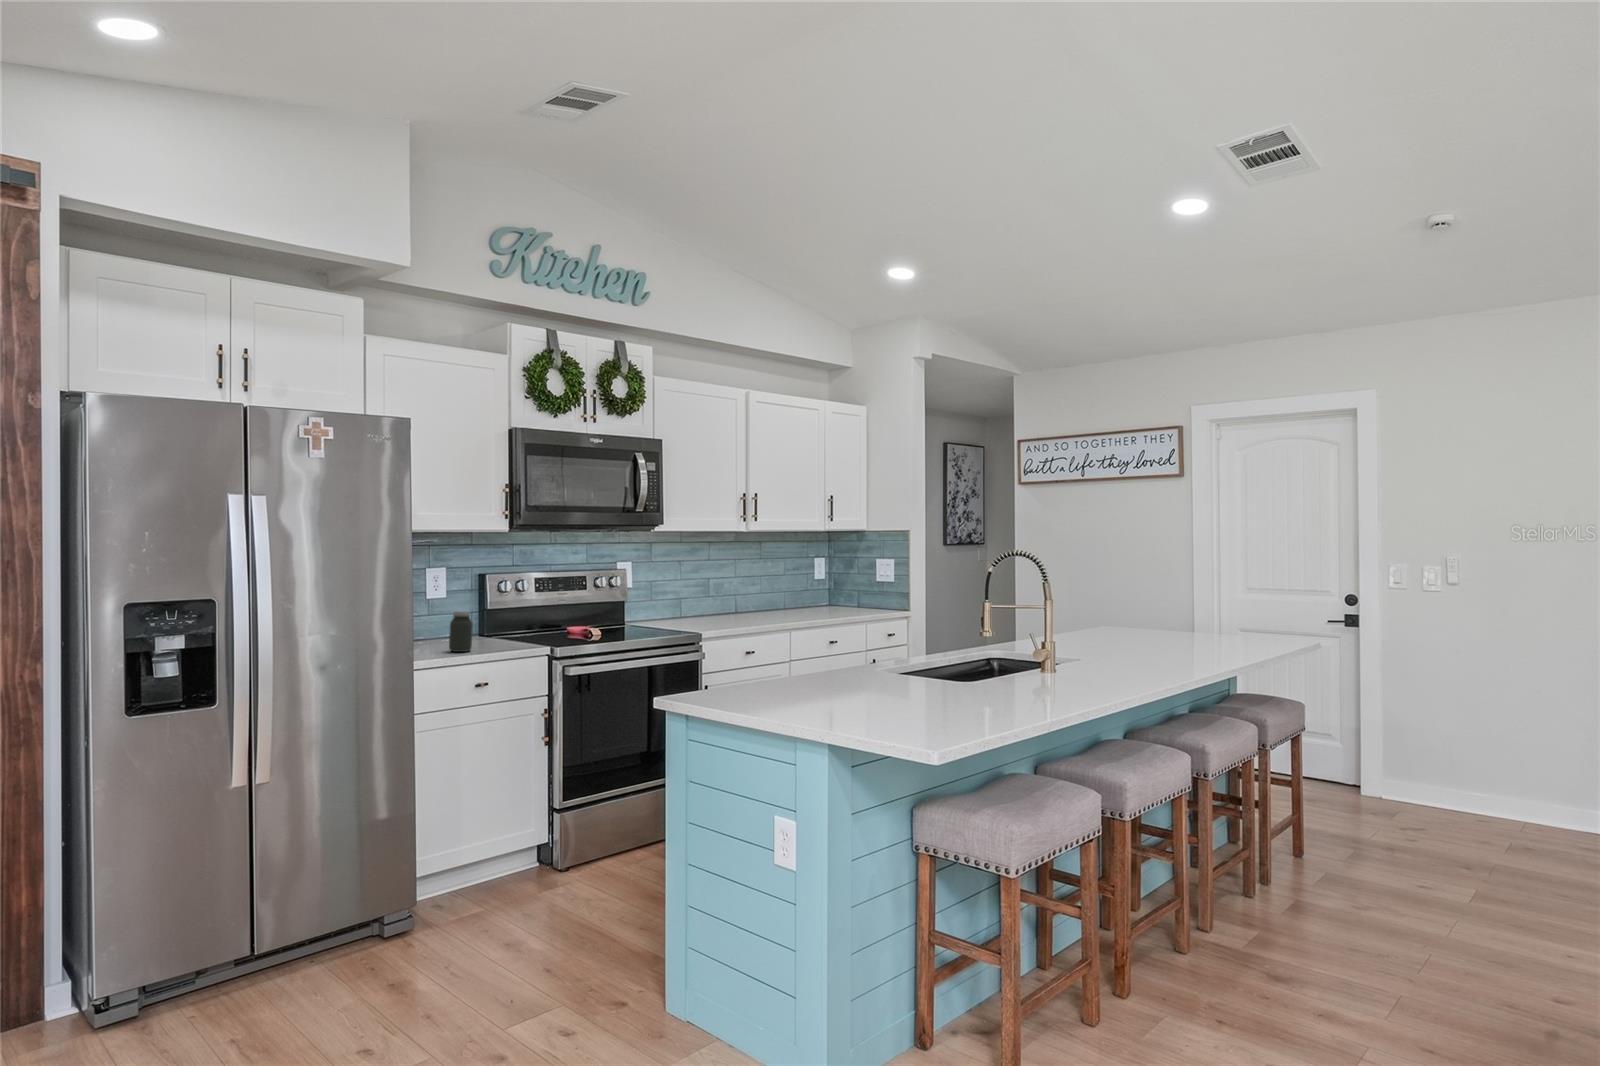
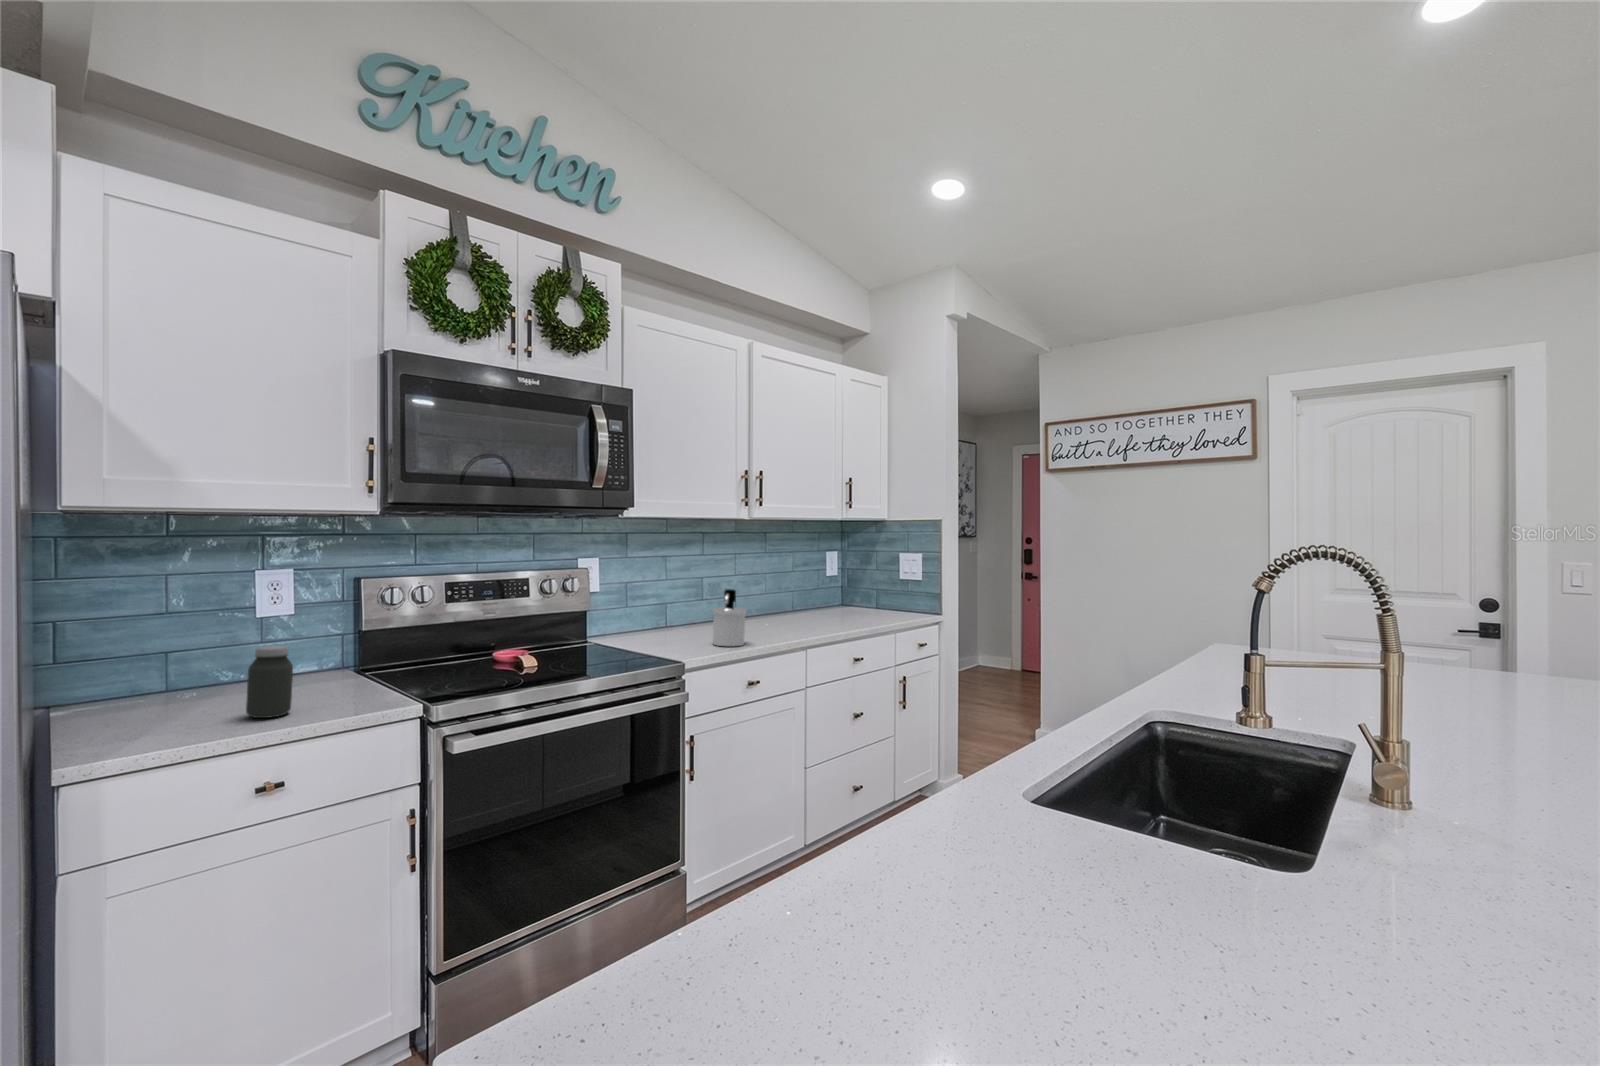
soap dispenser: none [719,585,745,627] -> present [713,589,746,646]

